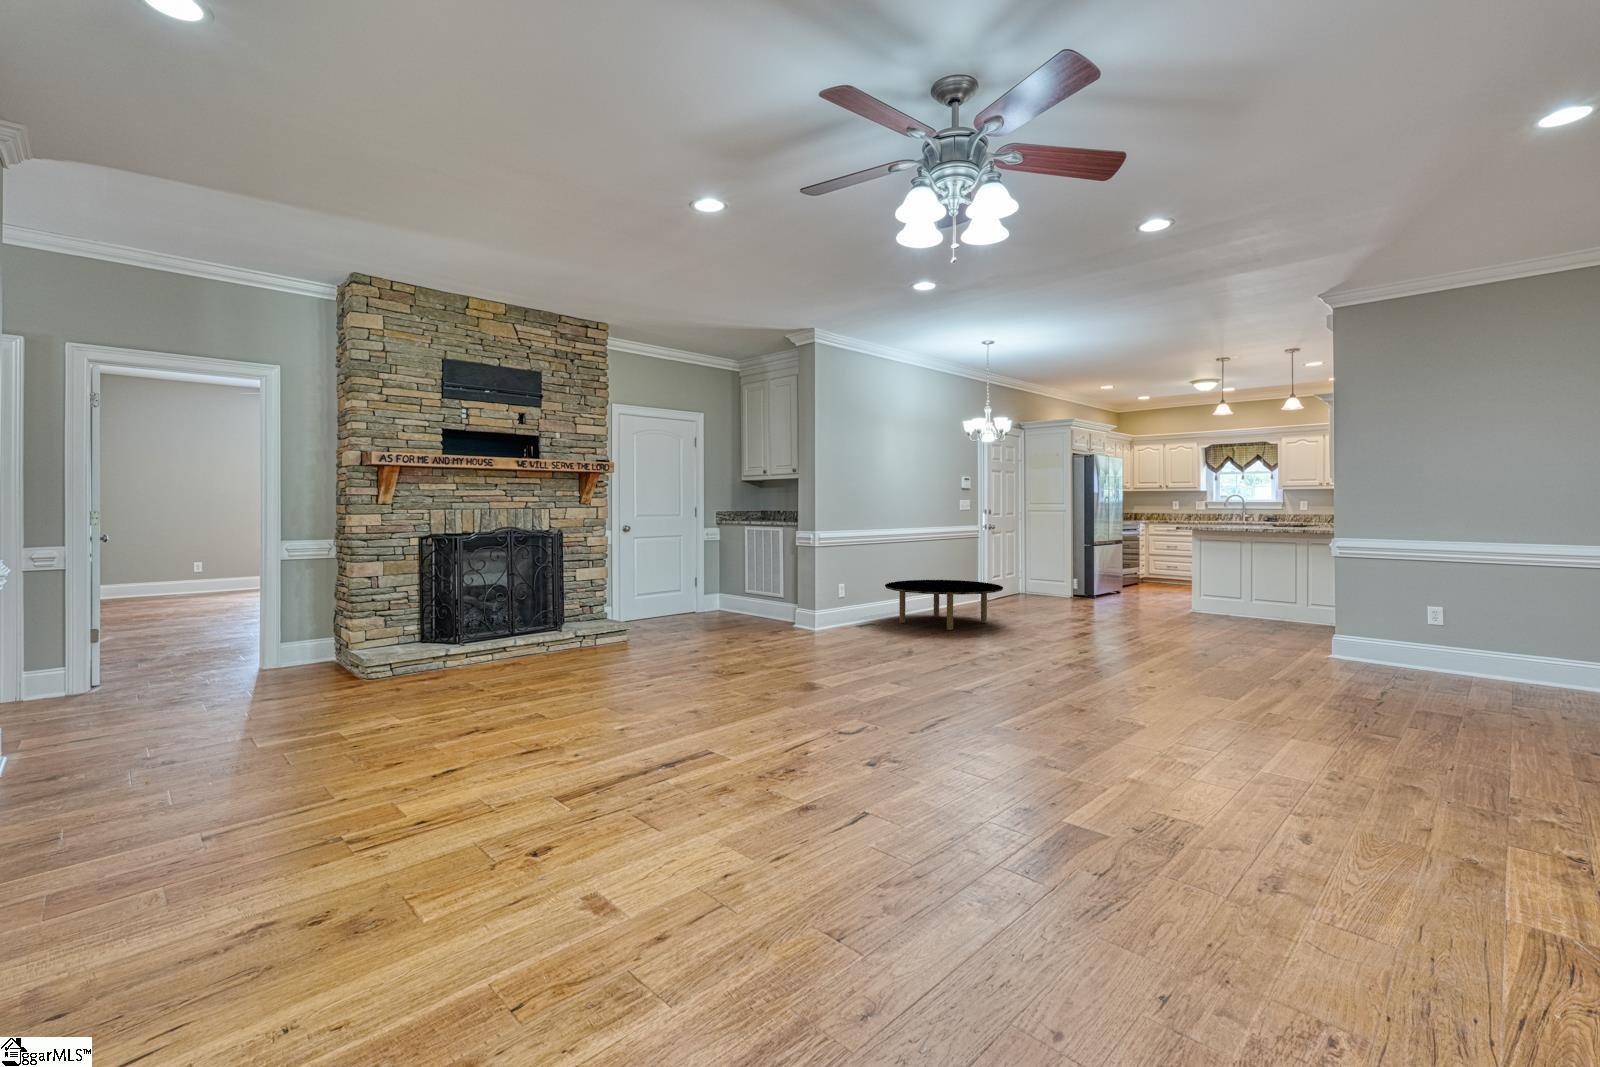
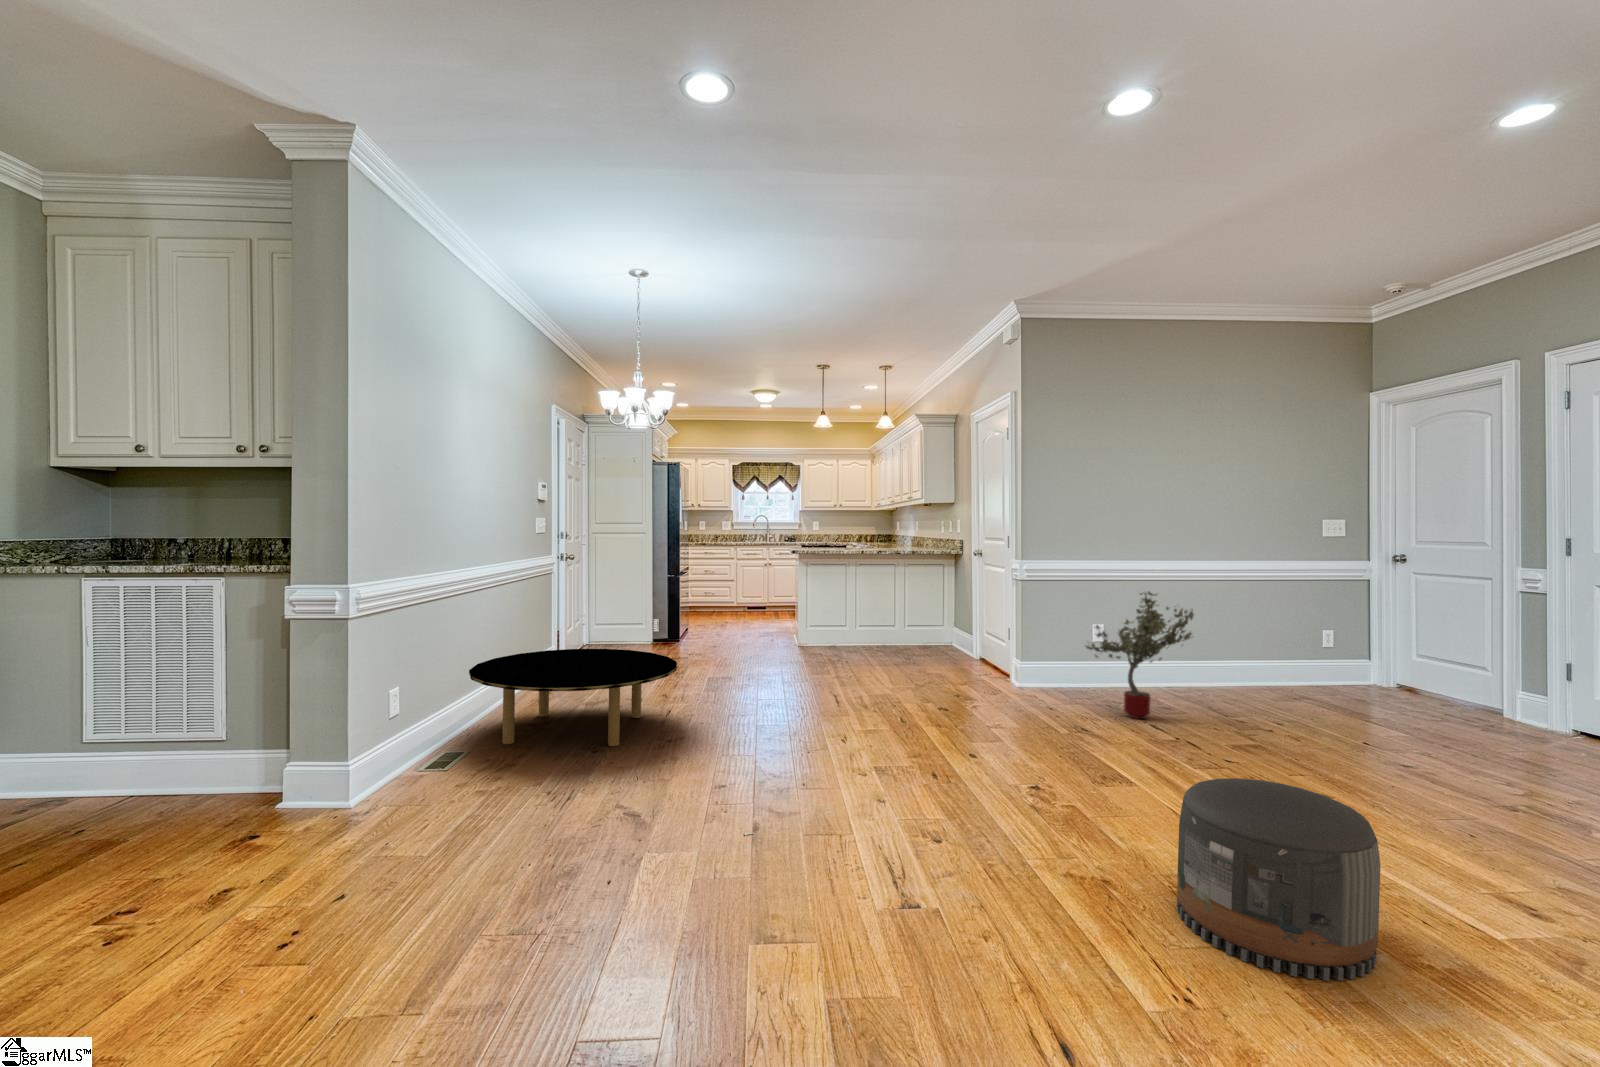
potted tree: none [1360,555,1494,679] -> present [1085,591,1194,719]
pouf: none [1099,647,1214,750] -> present [1177,778,1380,981]

